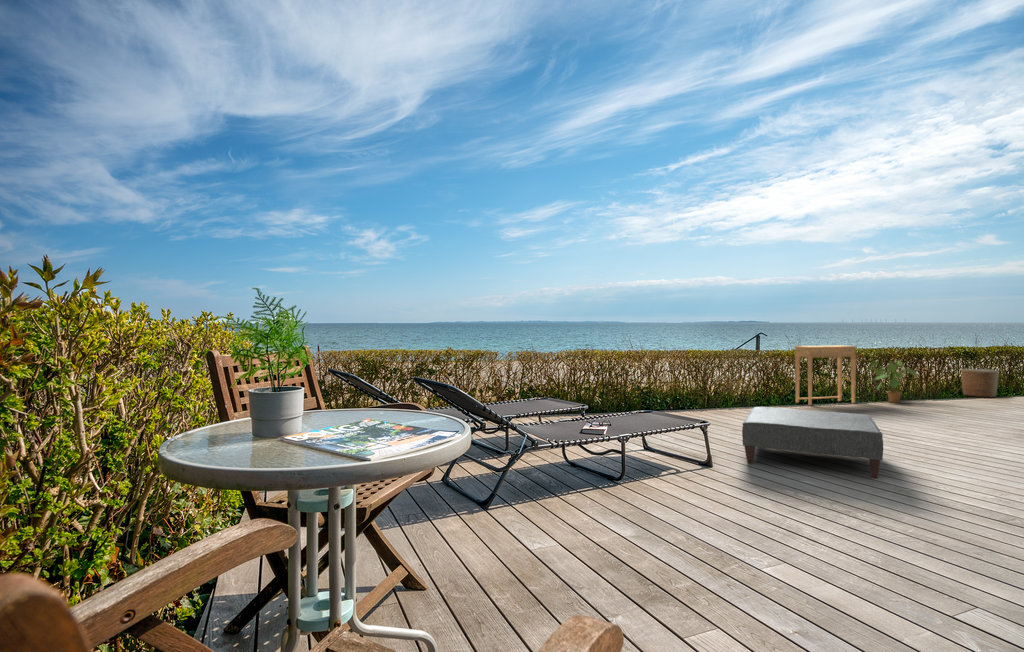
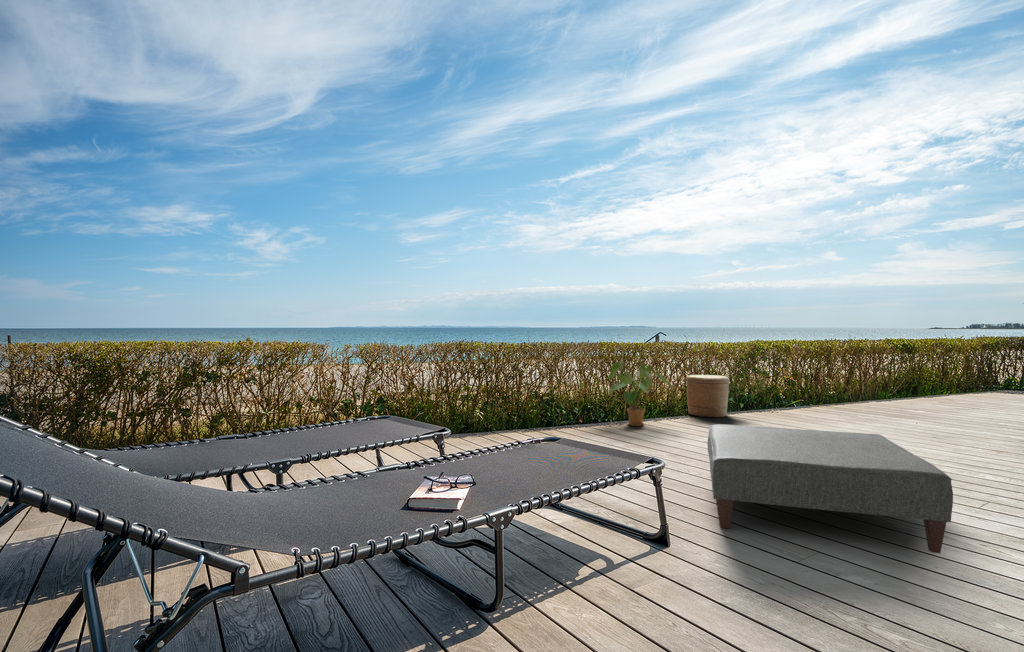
side table: present [795,345,856,405] -> none [729,336,800,412]
house plant: present [868,361,918,403] -> present [609,362,670,426]
woven basket: present [961,369,999,398] -> present [686,375,730,418]

